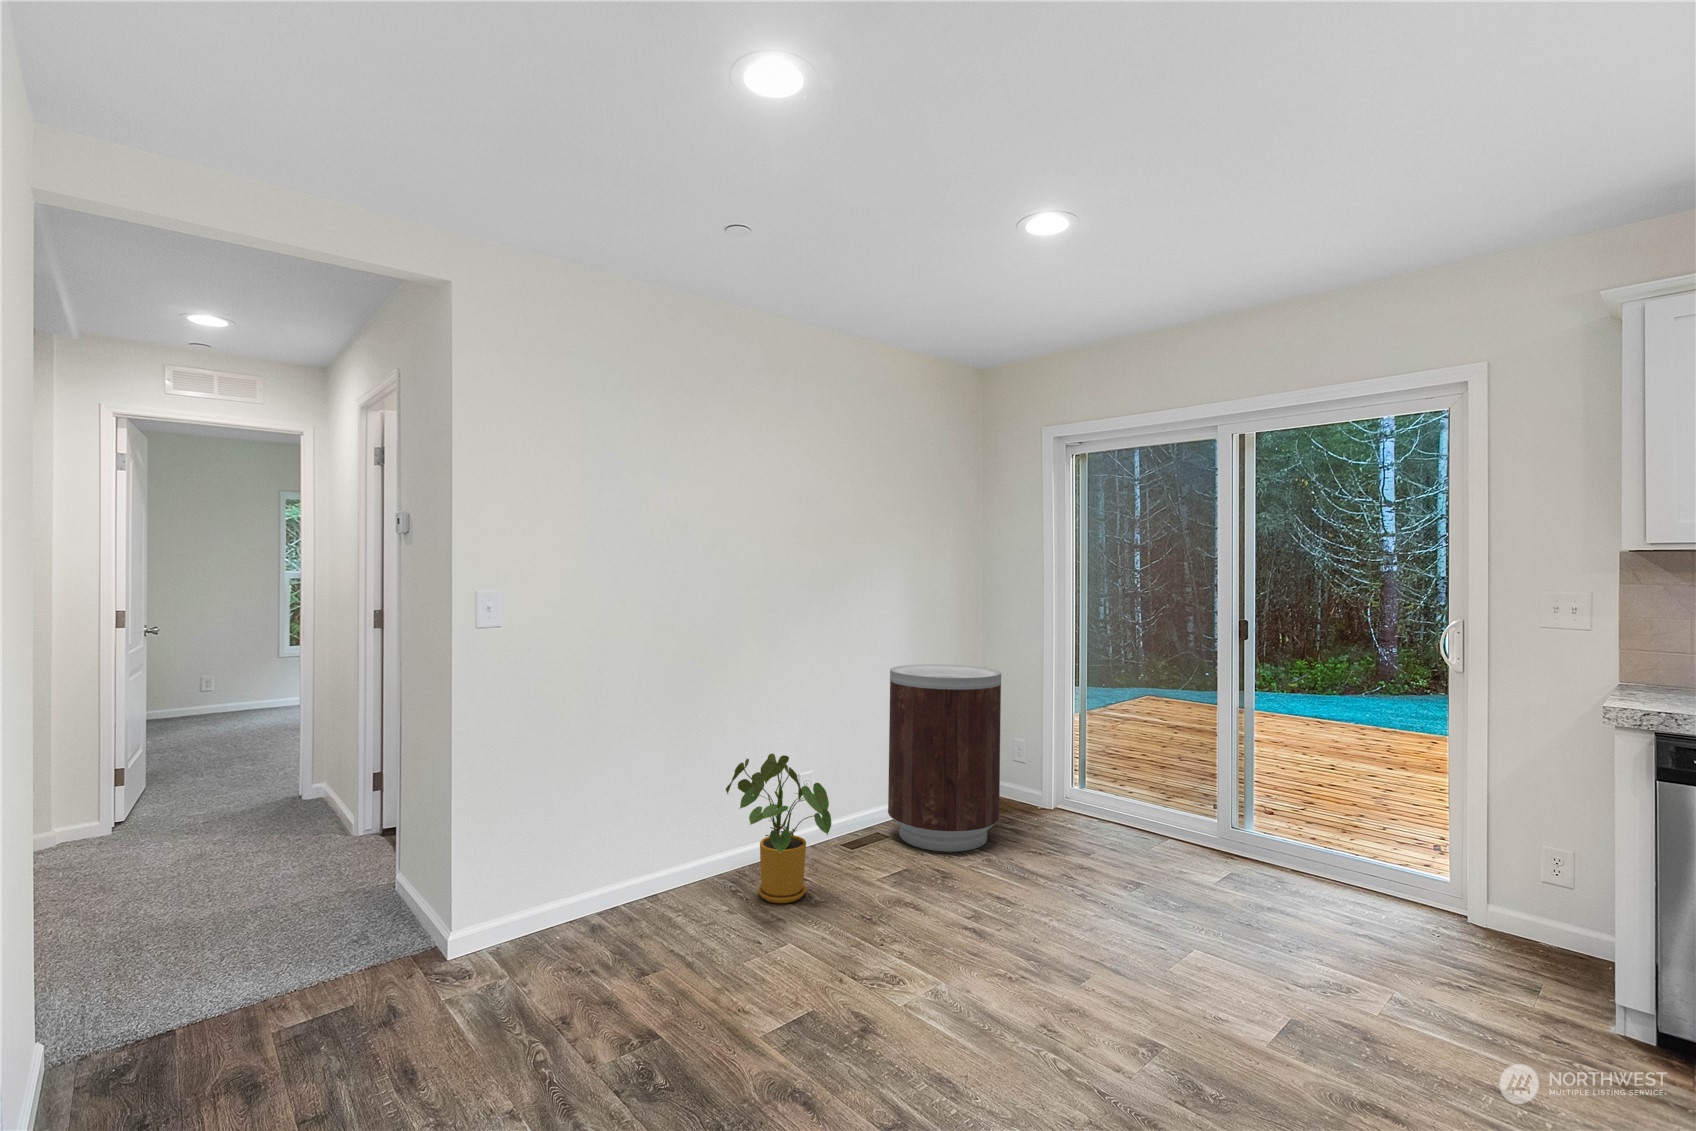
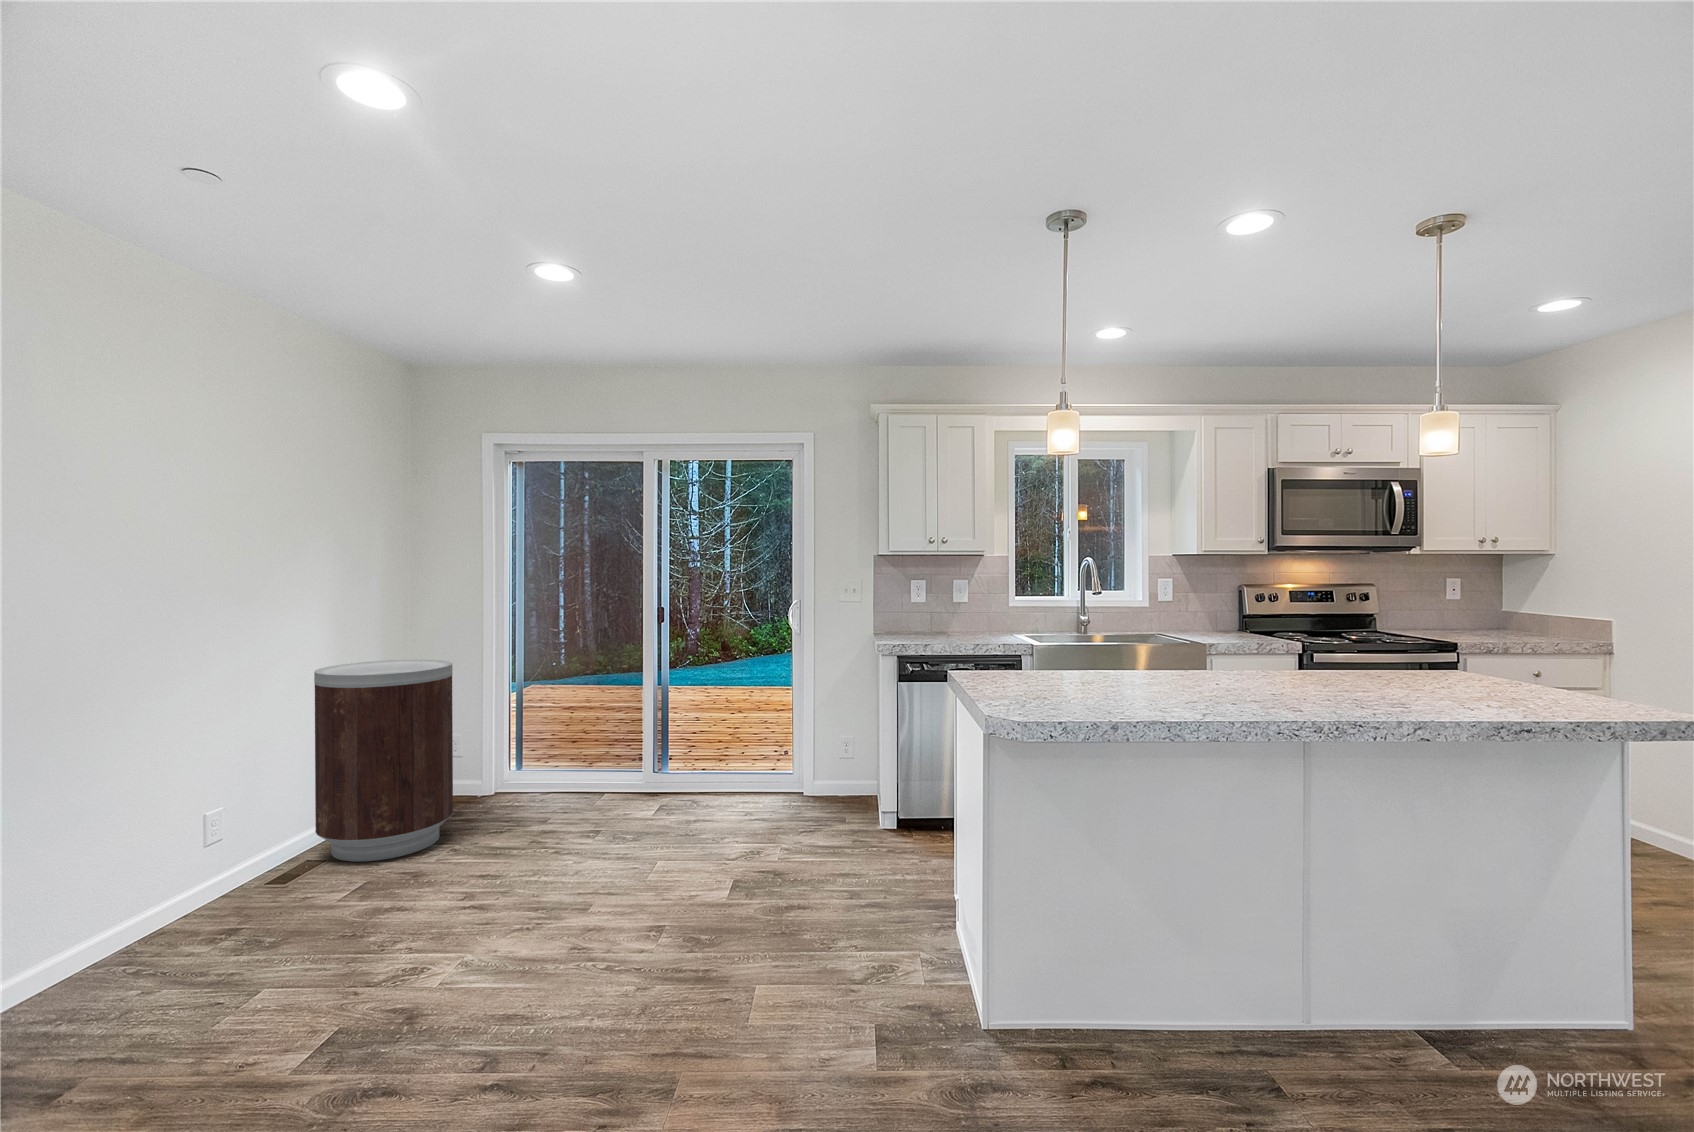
house plant: present [726,753,831,903] -> none [112,791,296,966]

